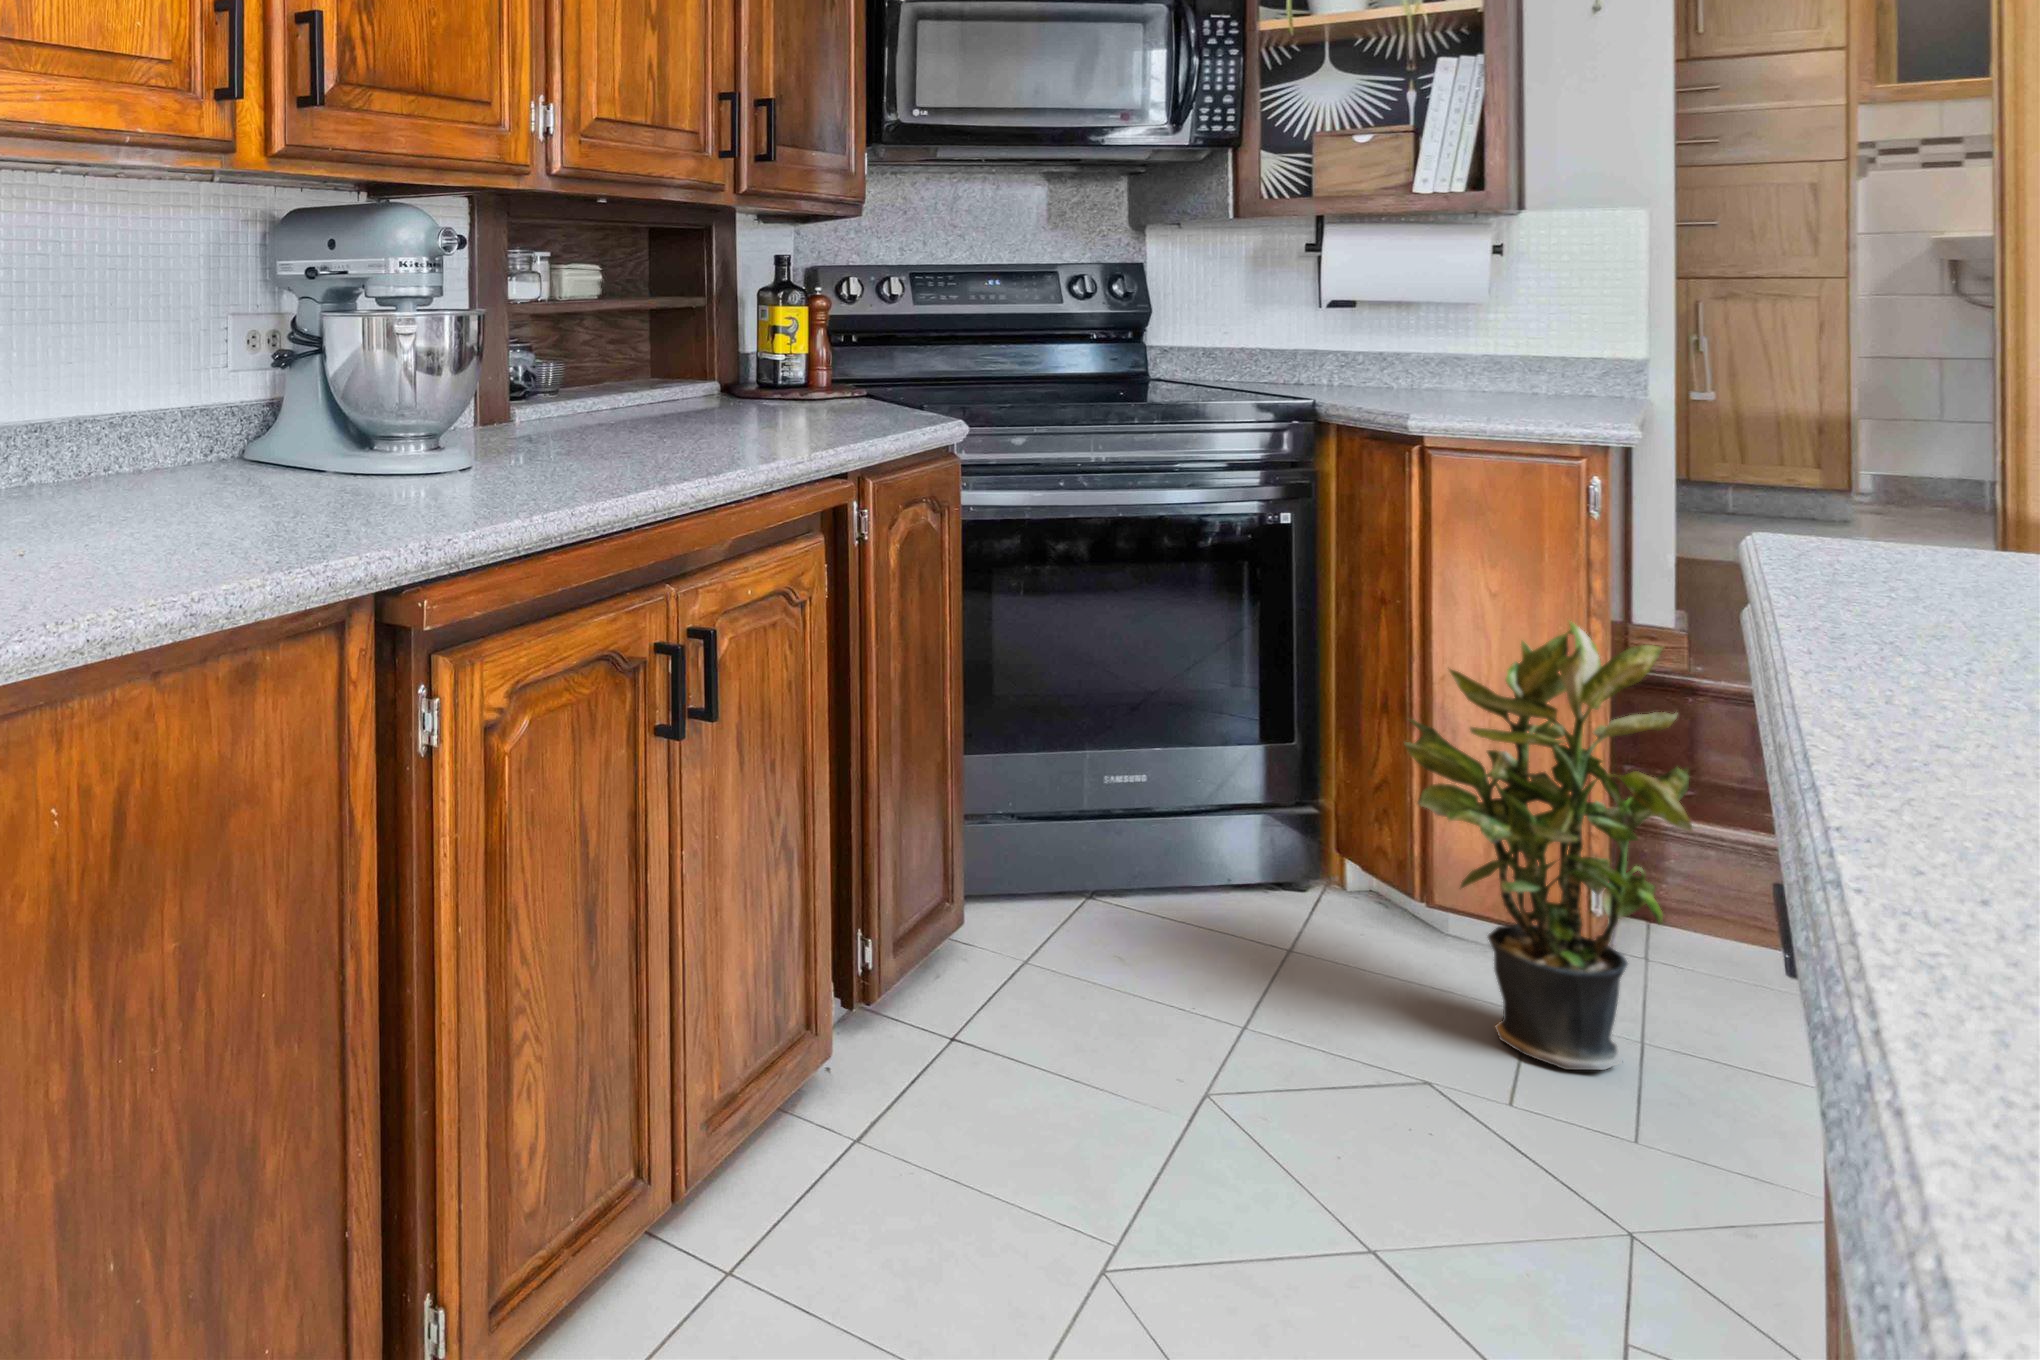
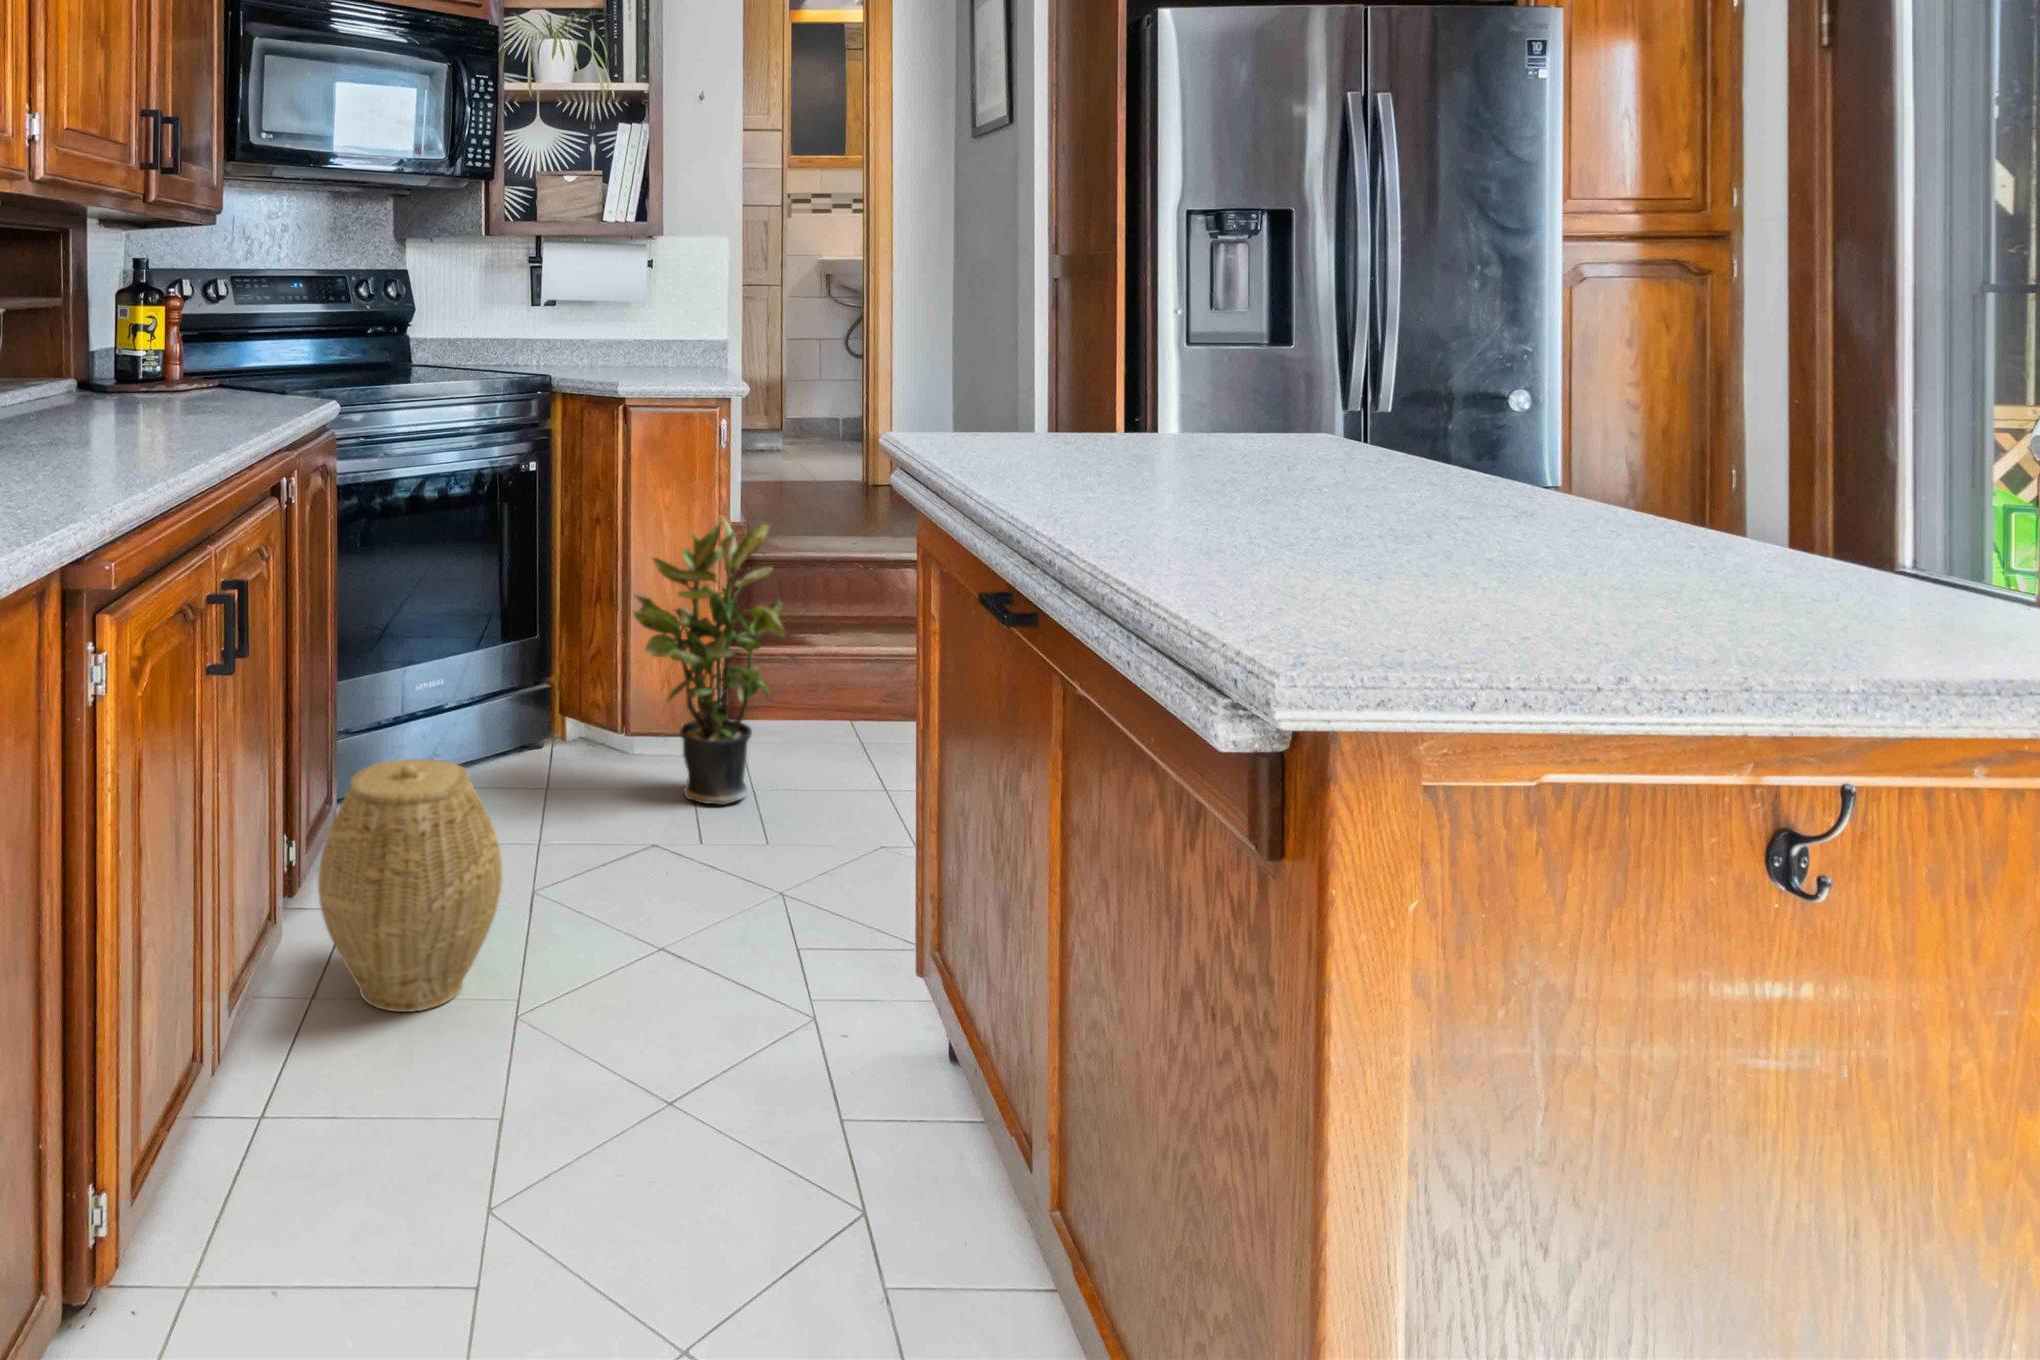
woven basket: none [826,880,1073,1225] -> present [318,759,502,1012]

